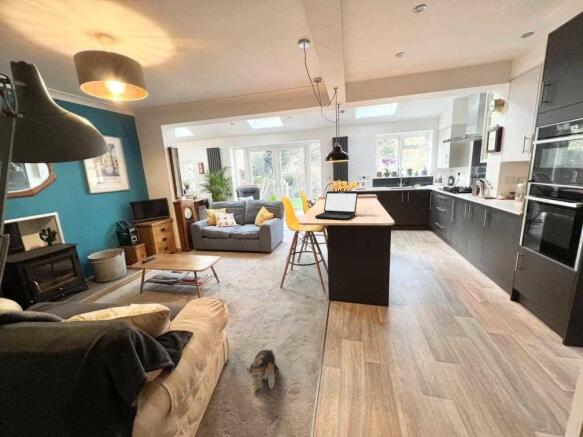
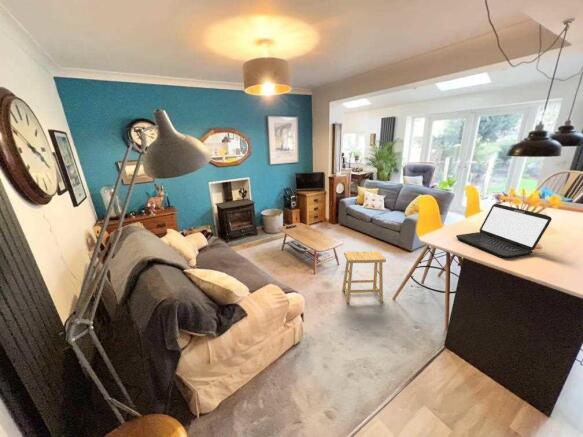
footstool: none [231,250,273,306] -> present [342,251,386,303]
plush toy: present [246,350,278,391] -> none [292,361,341,401]

